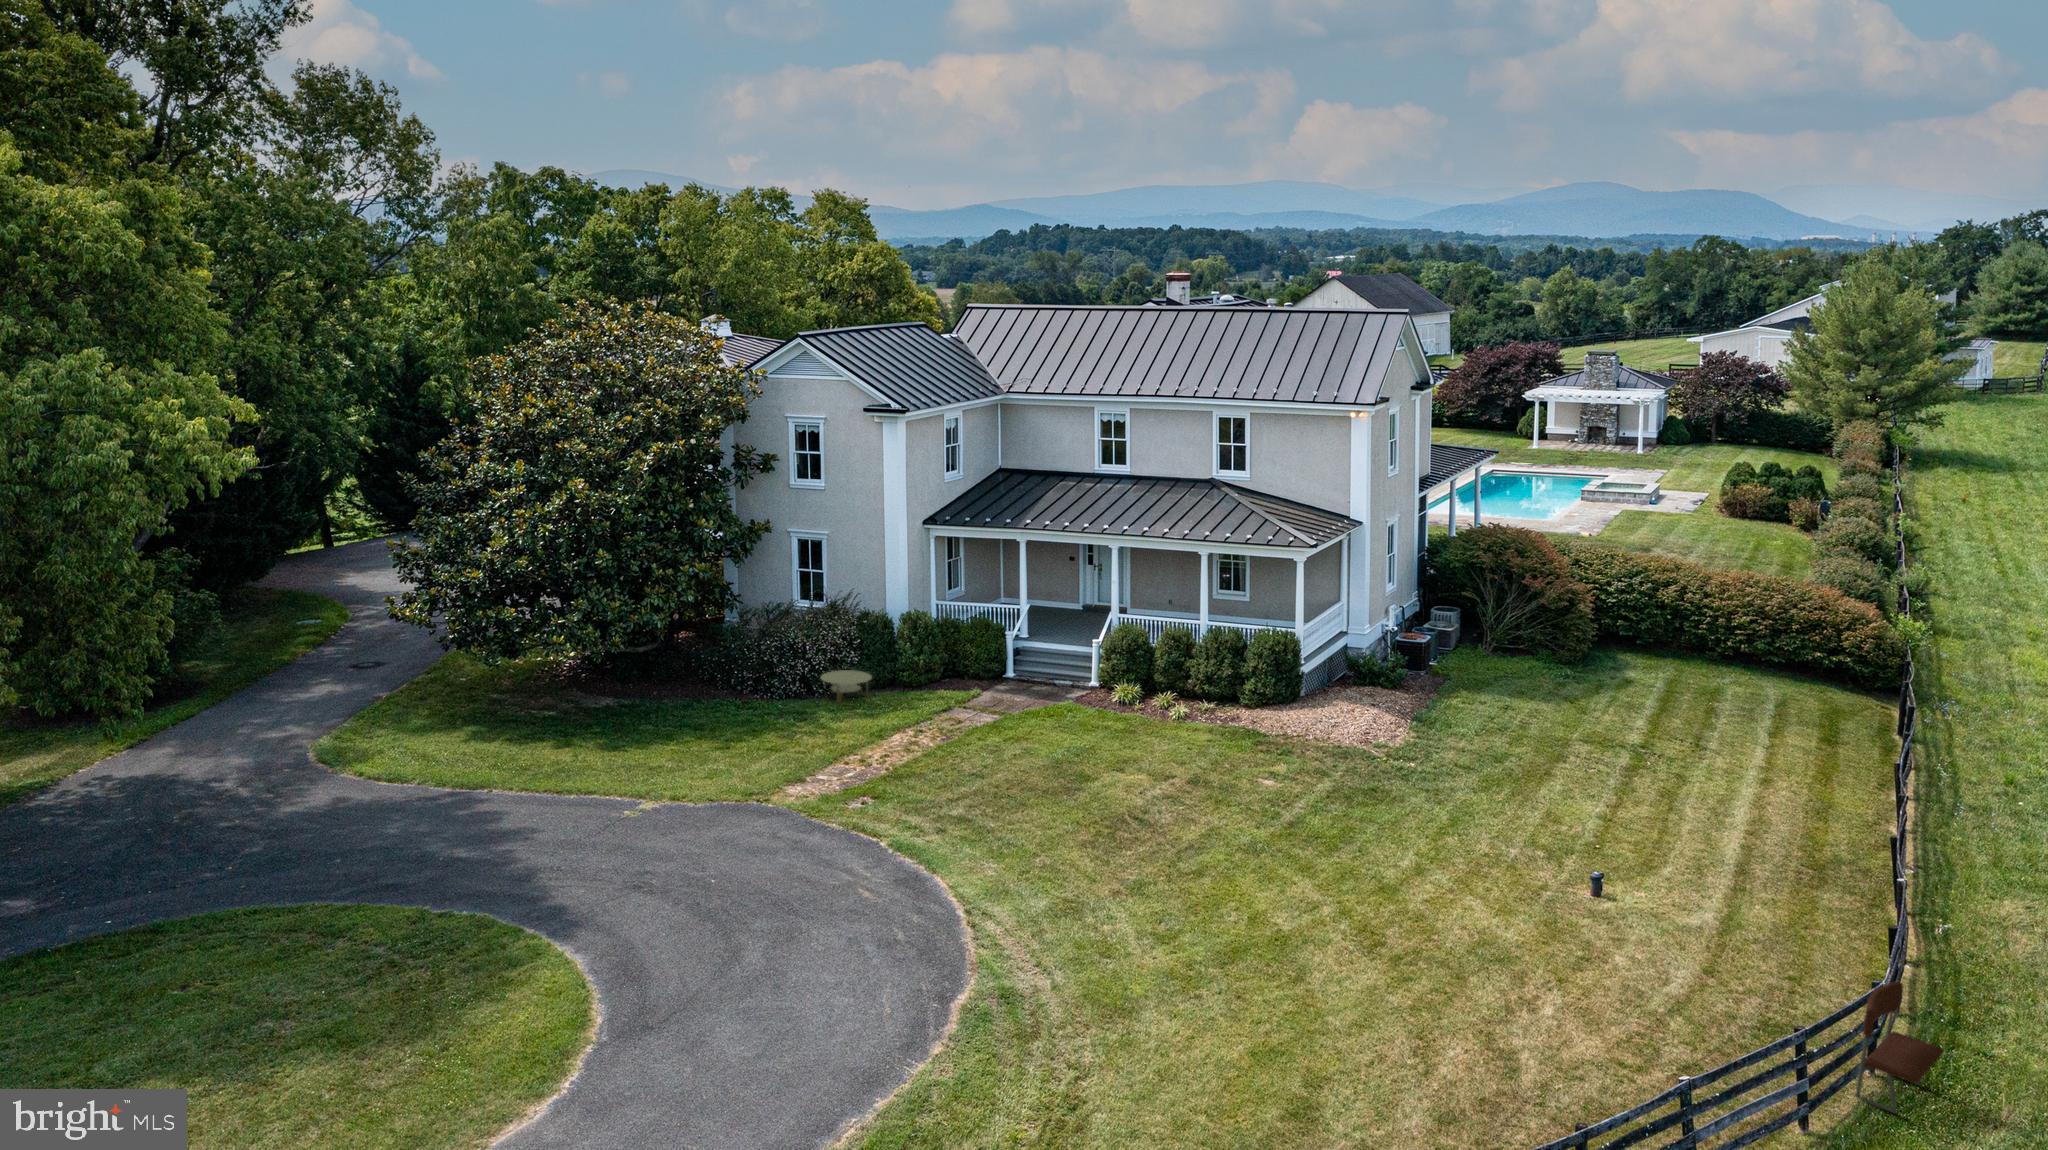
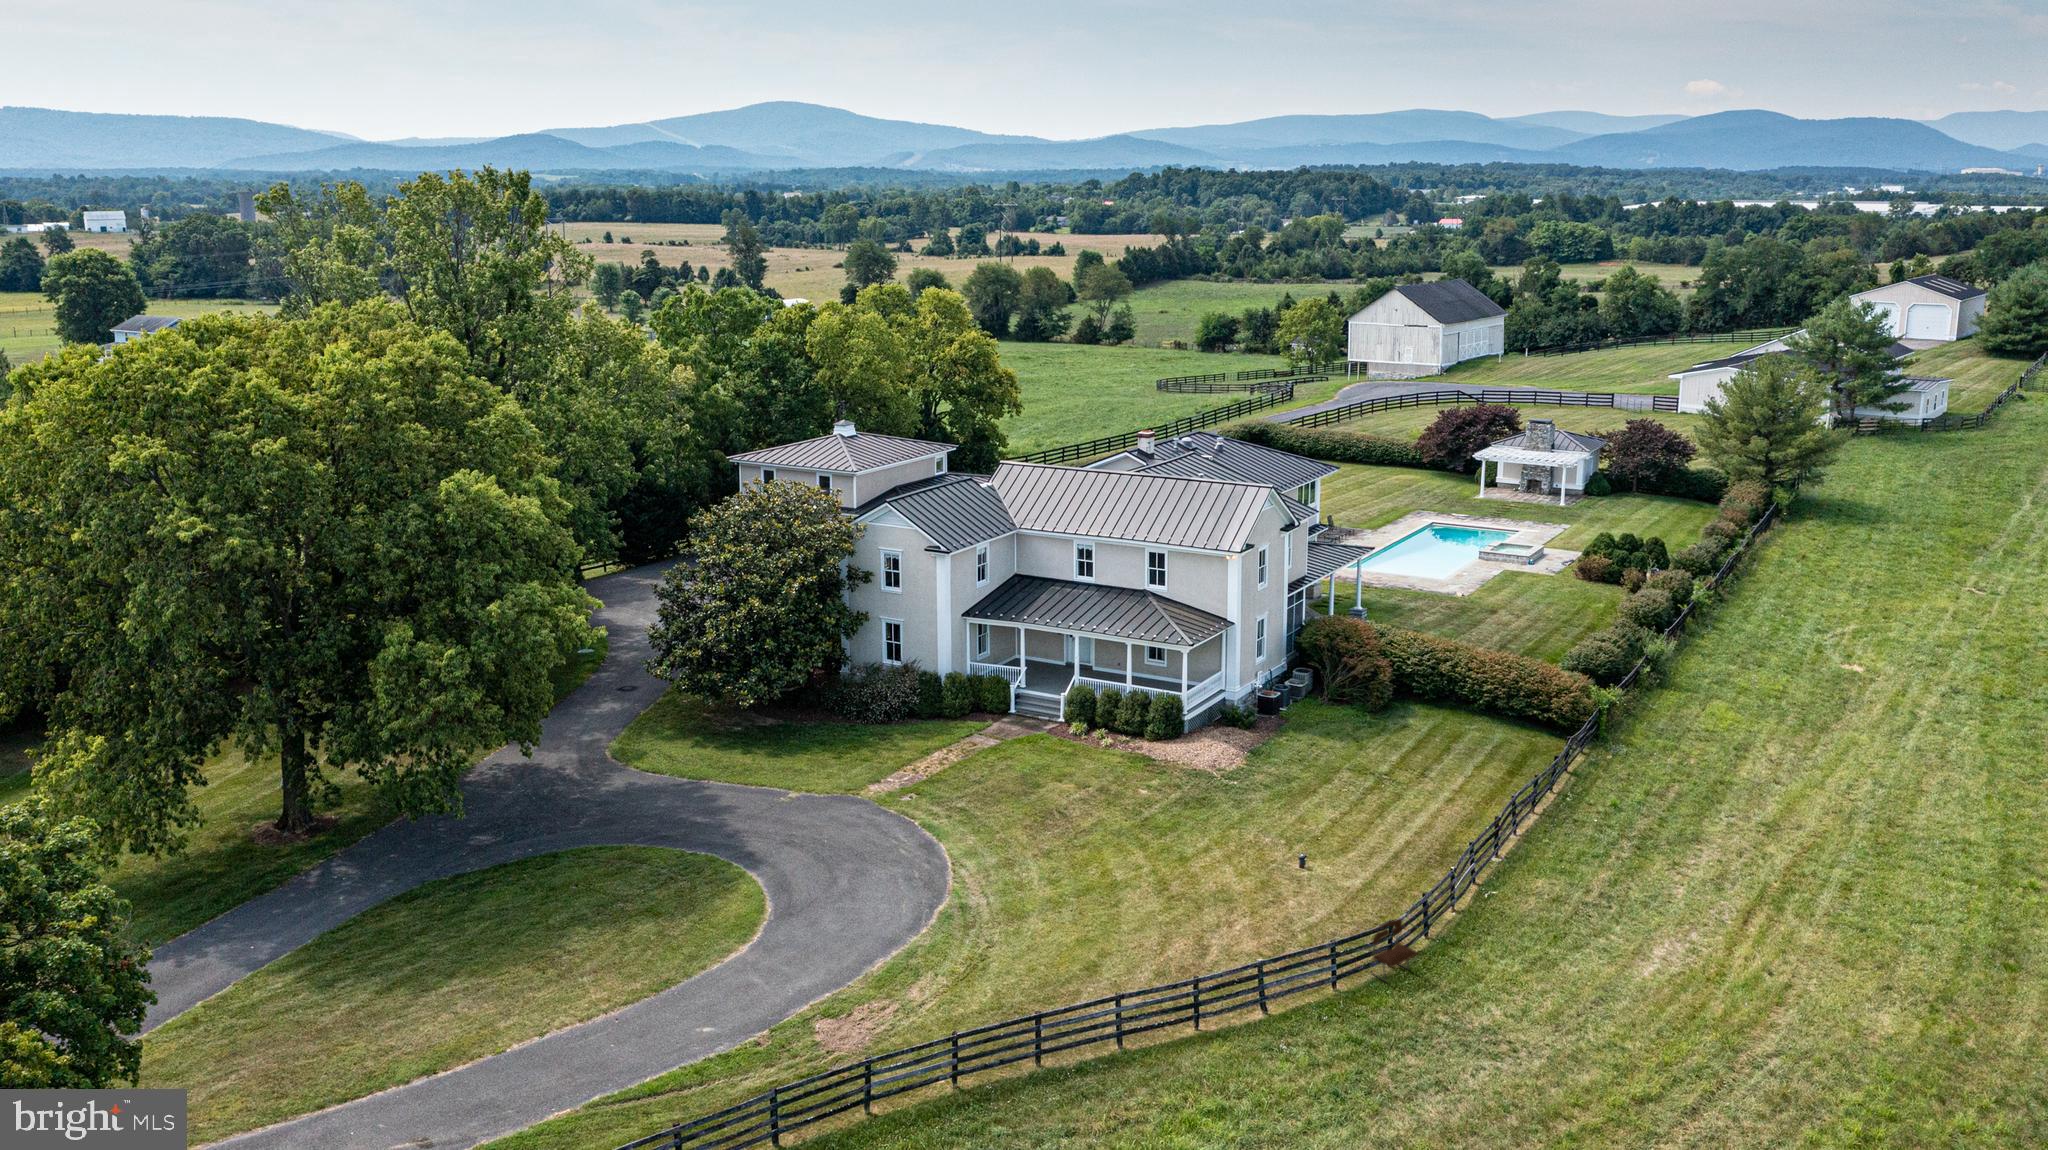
round table: present [820,670,872,703] -> none [896,708,927,729]

